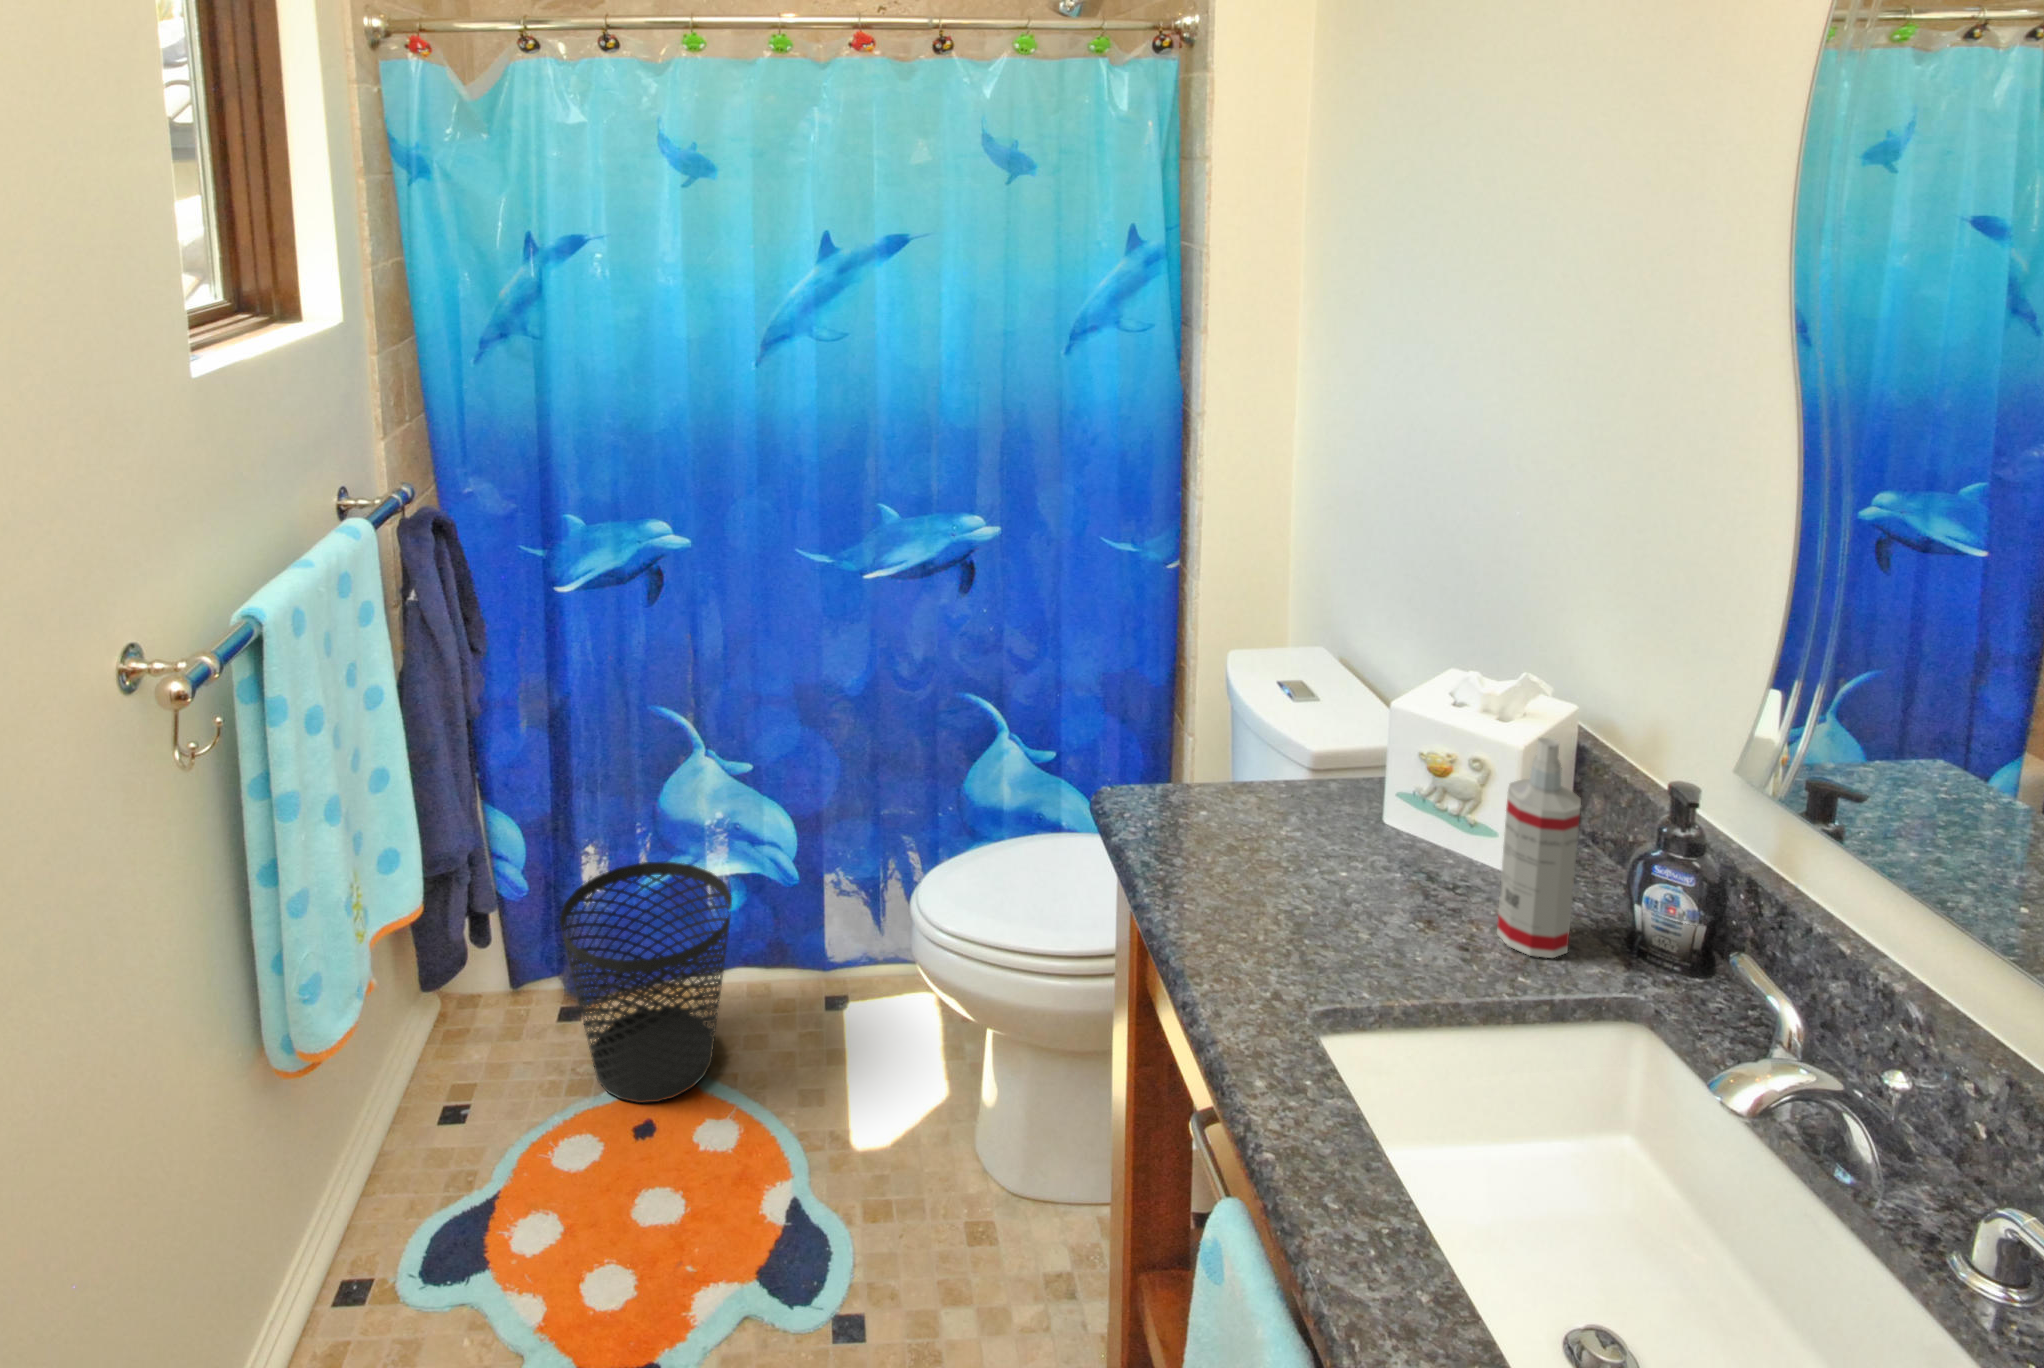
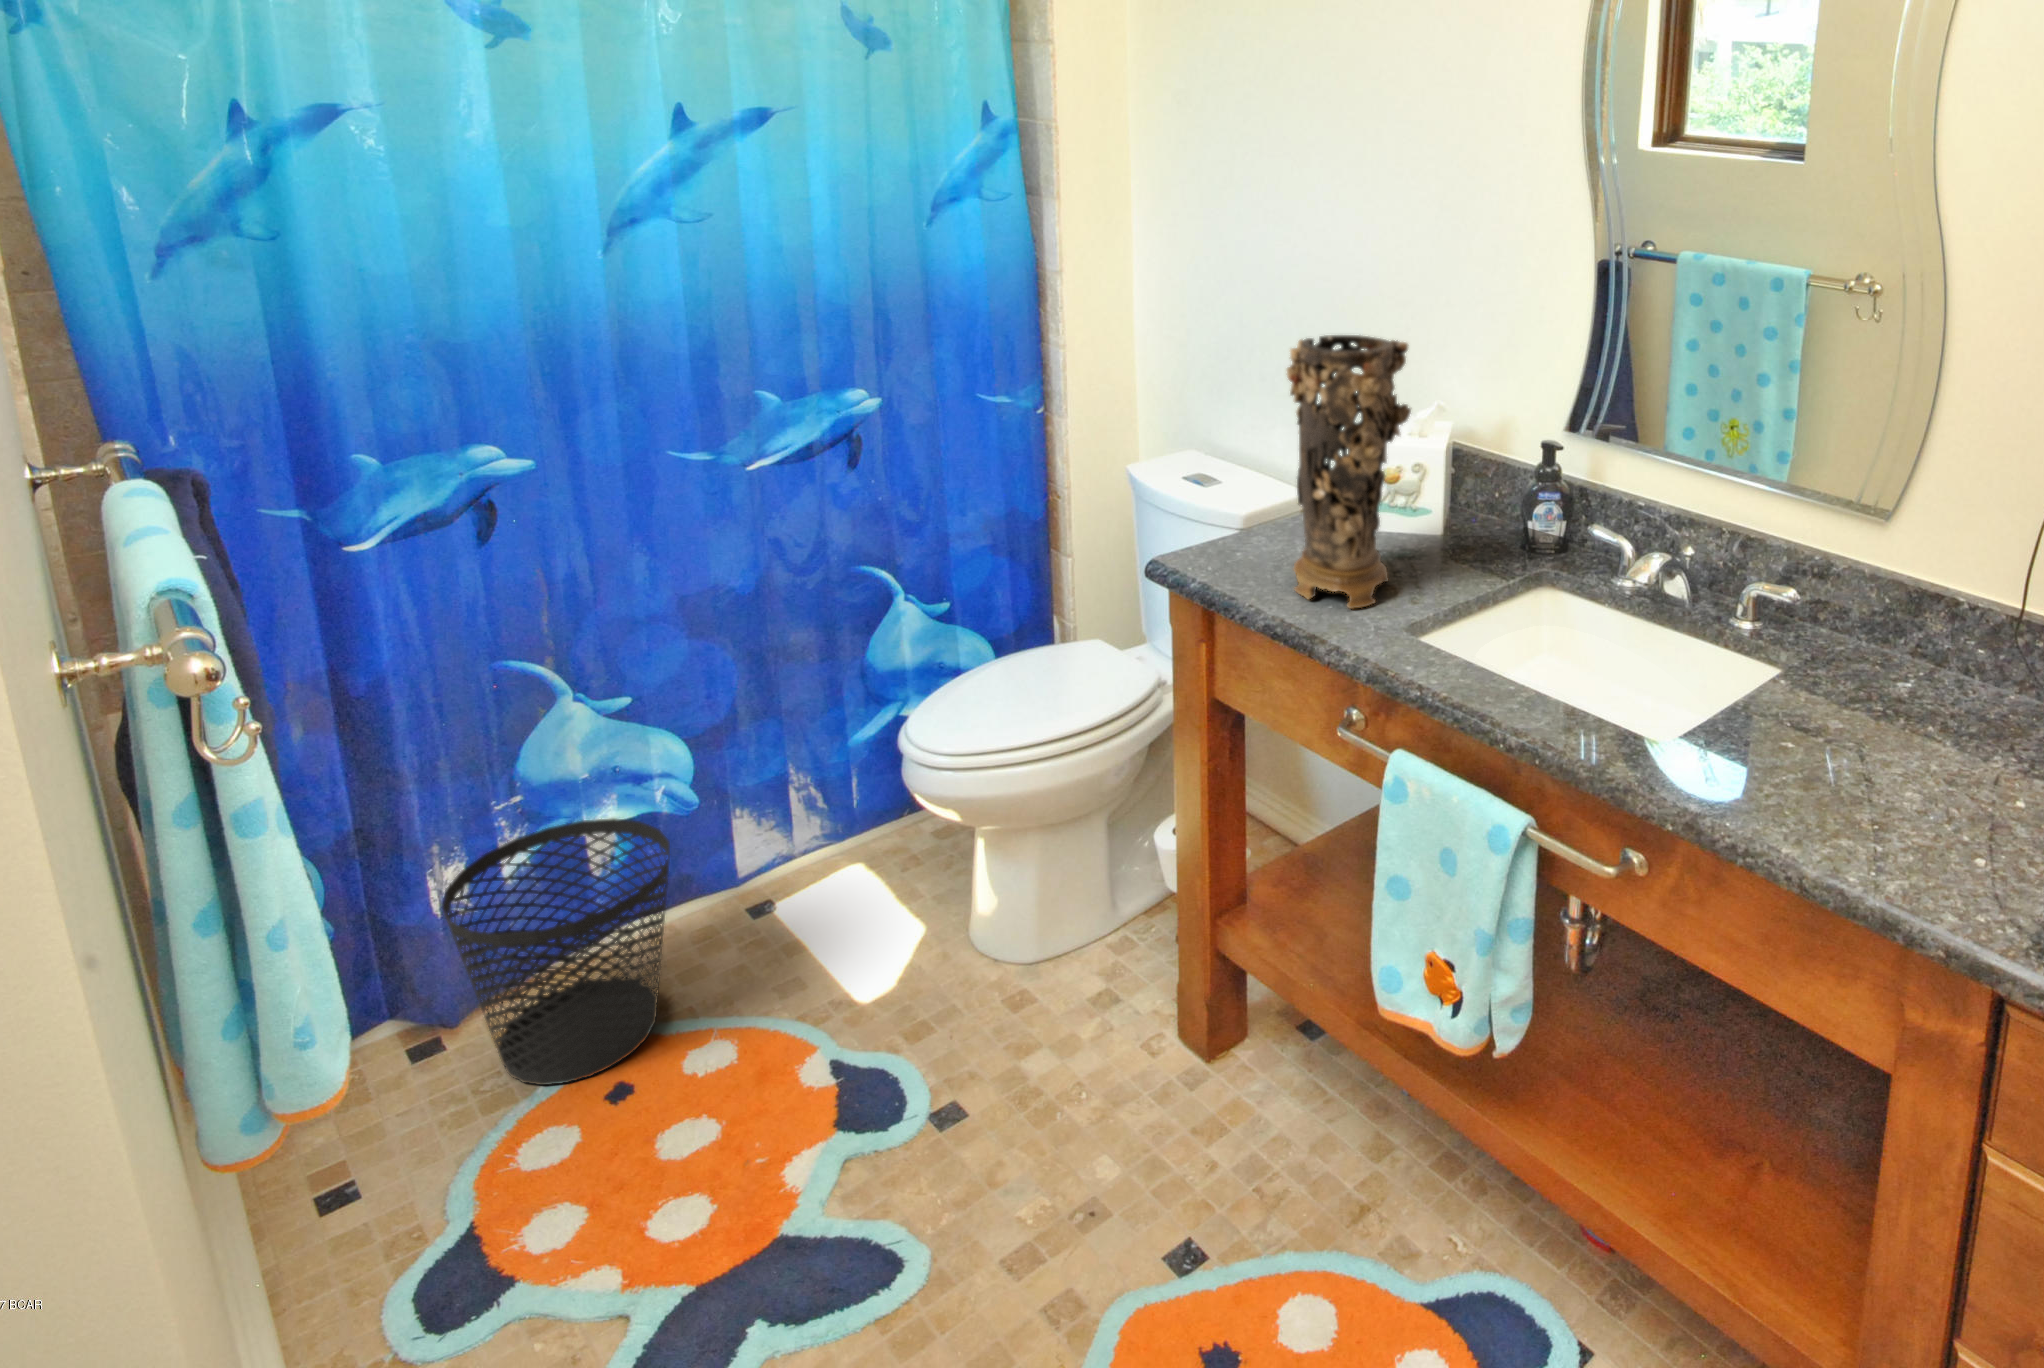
decorative vase: none [1218,552,1402,955] -> present [1287,335,1411,609]
spray bottle: present [1497,738,1581,958] -> none [1457,429,1504,568]

